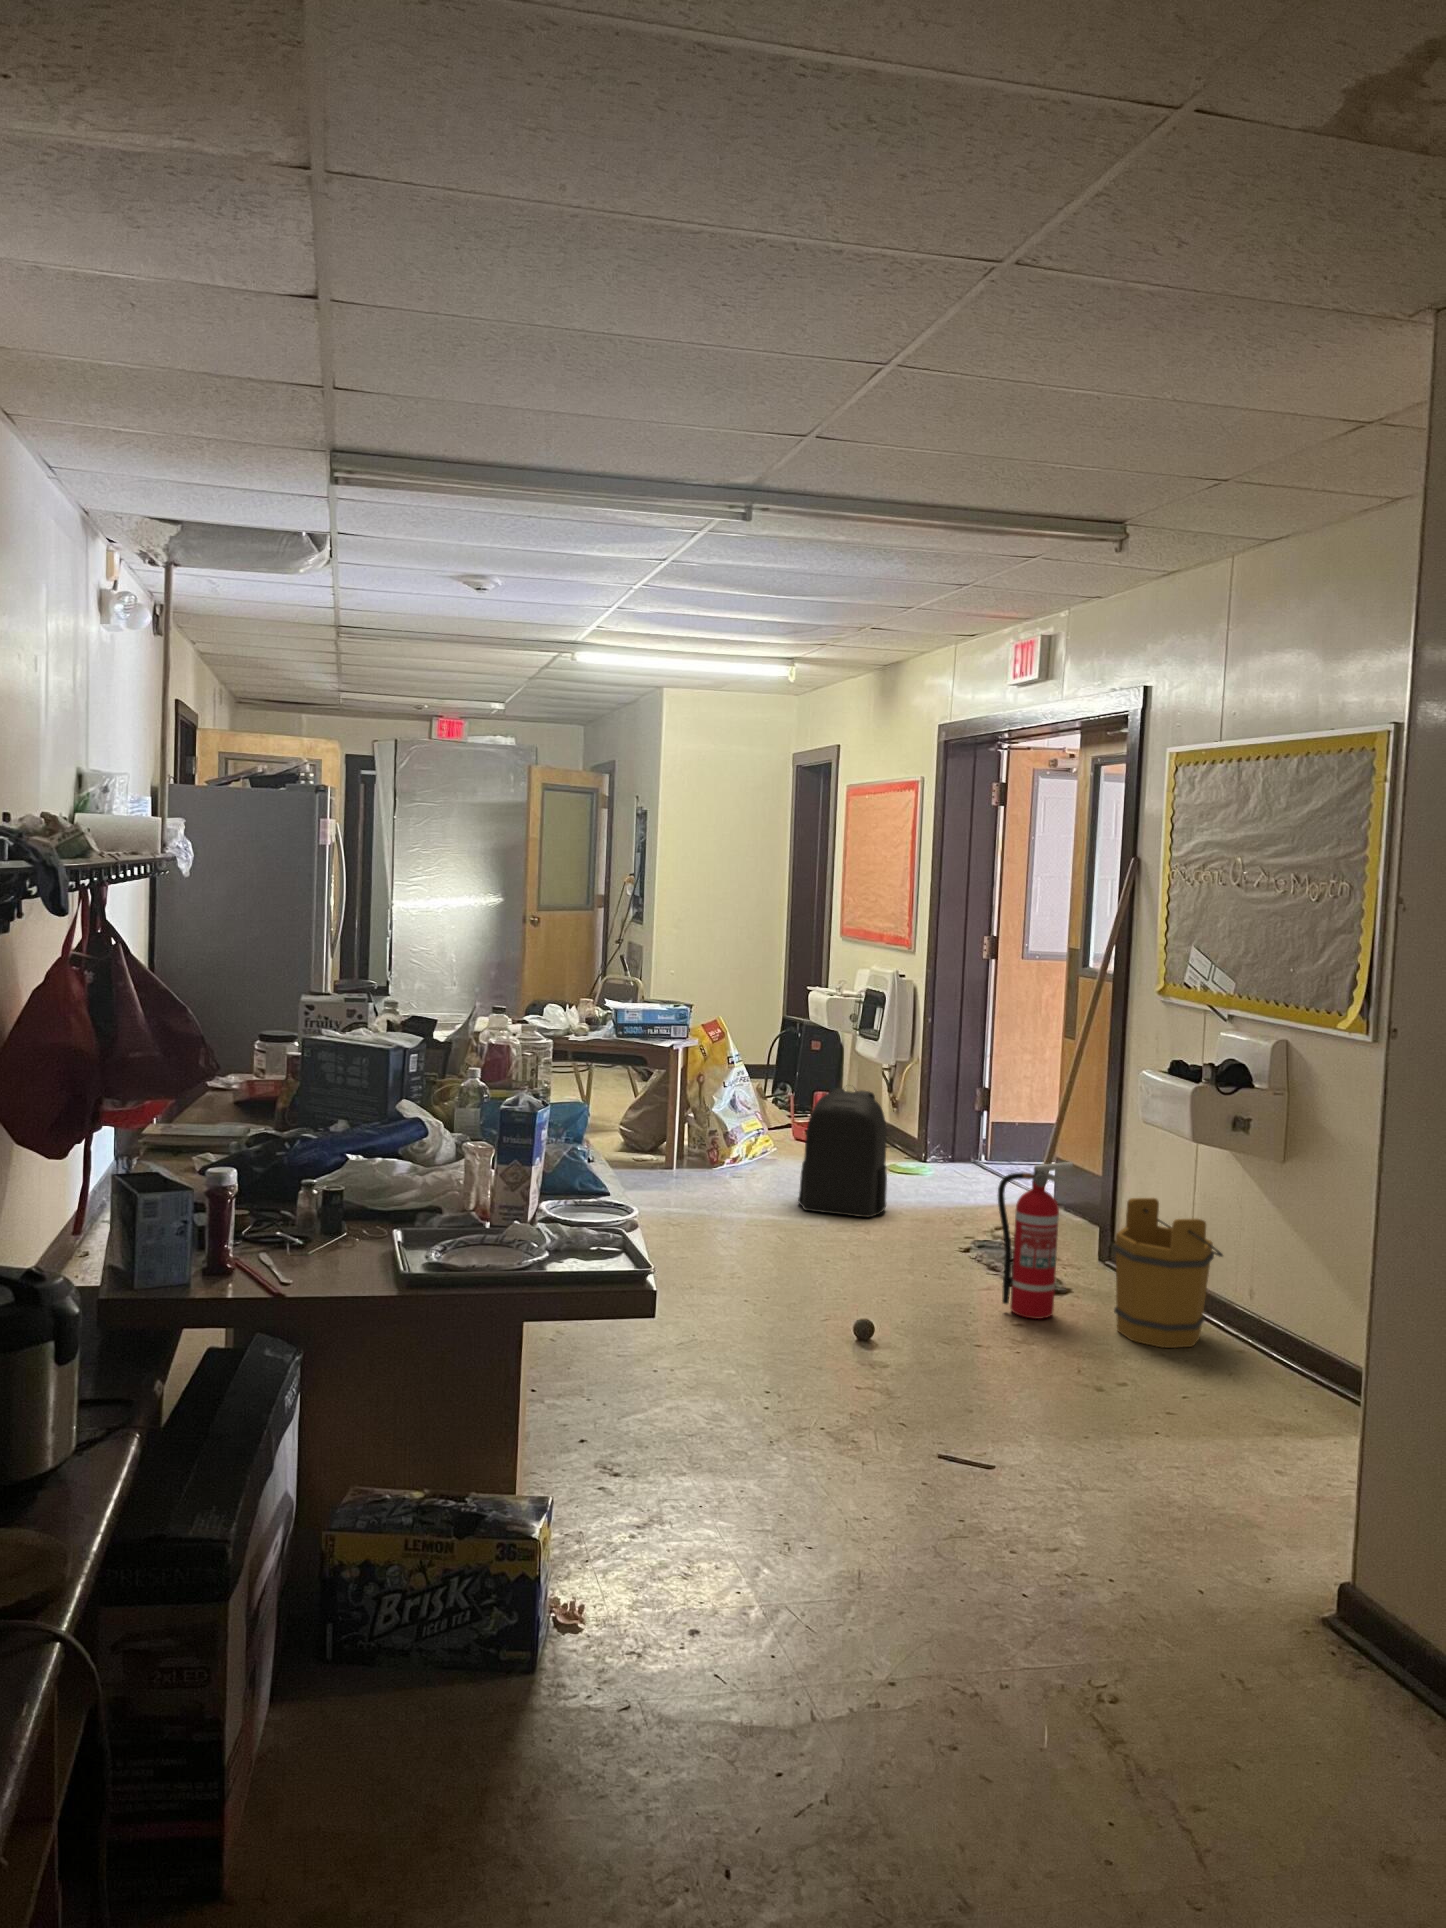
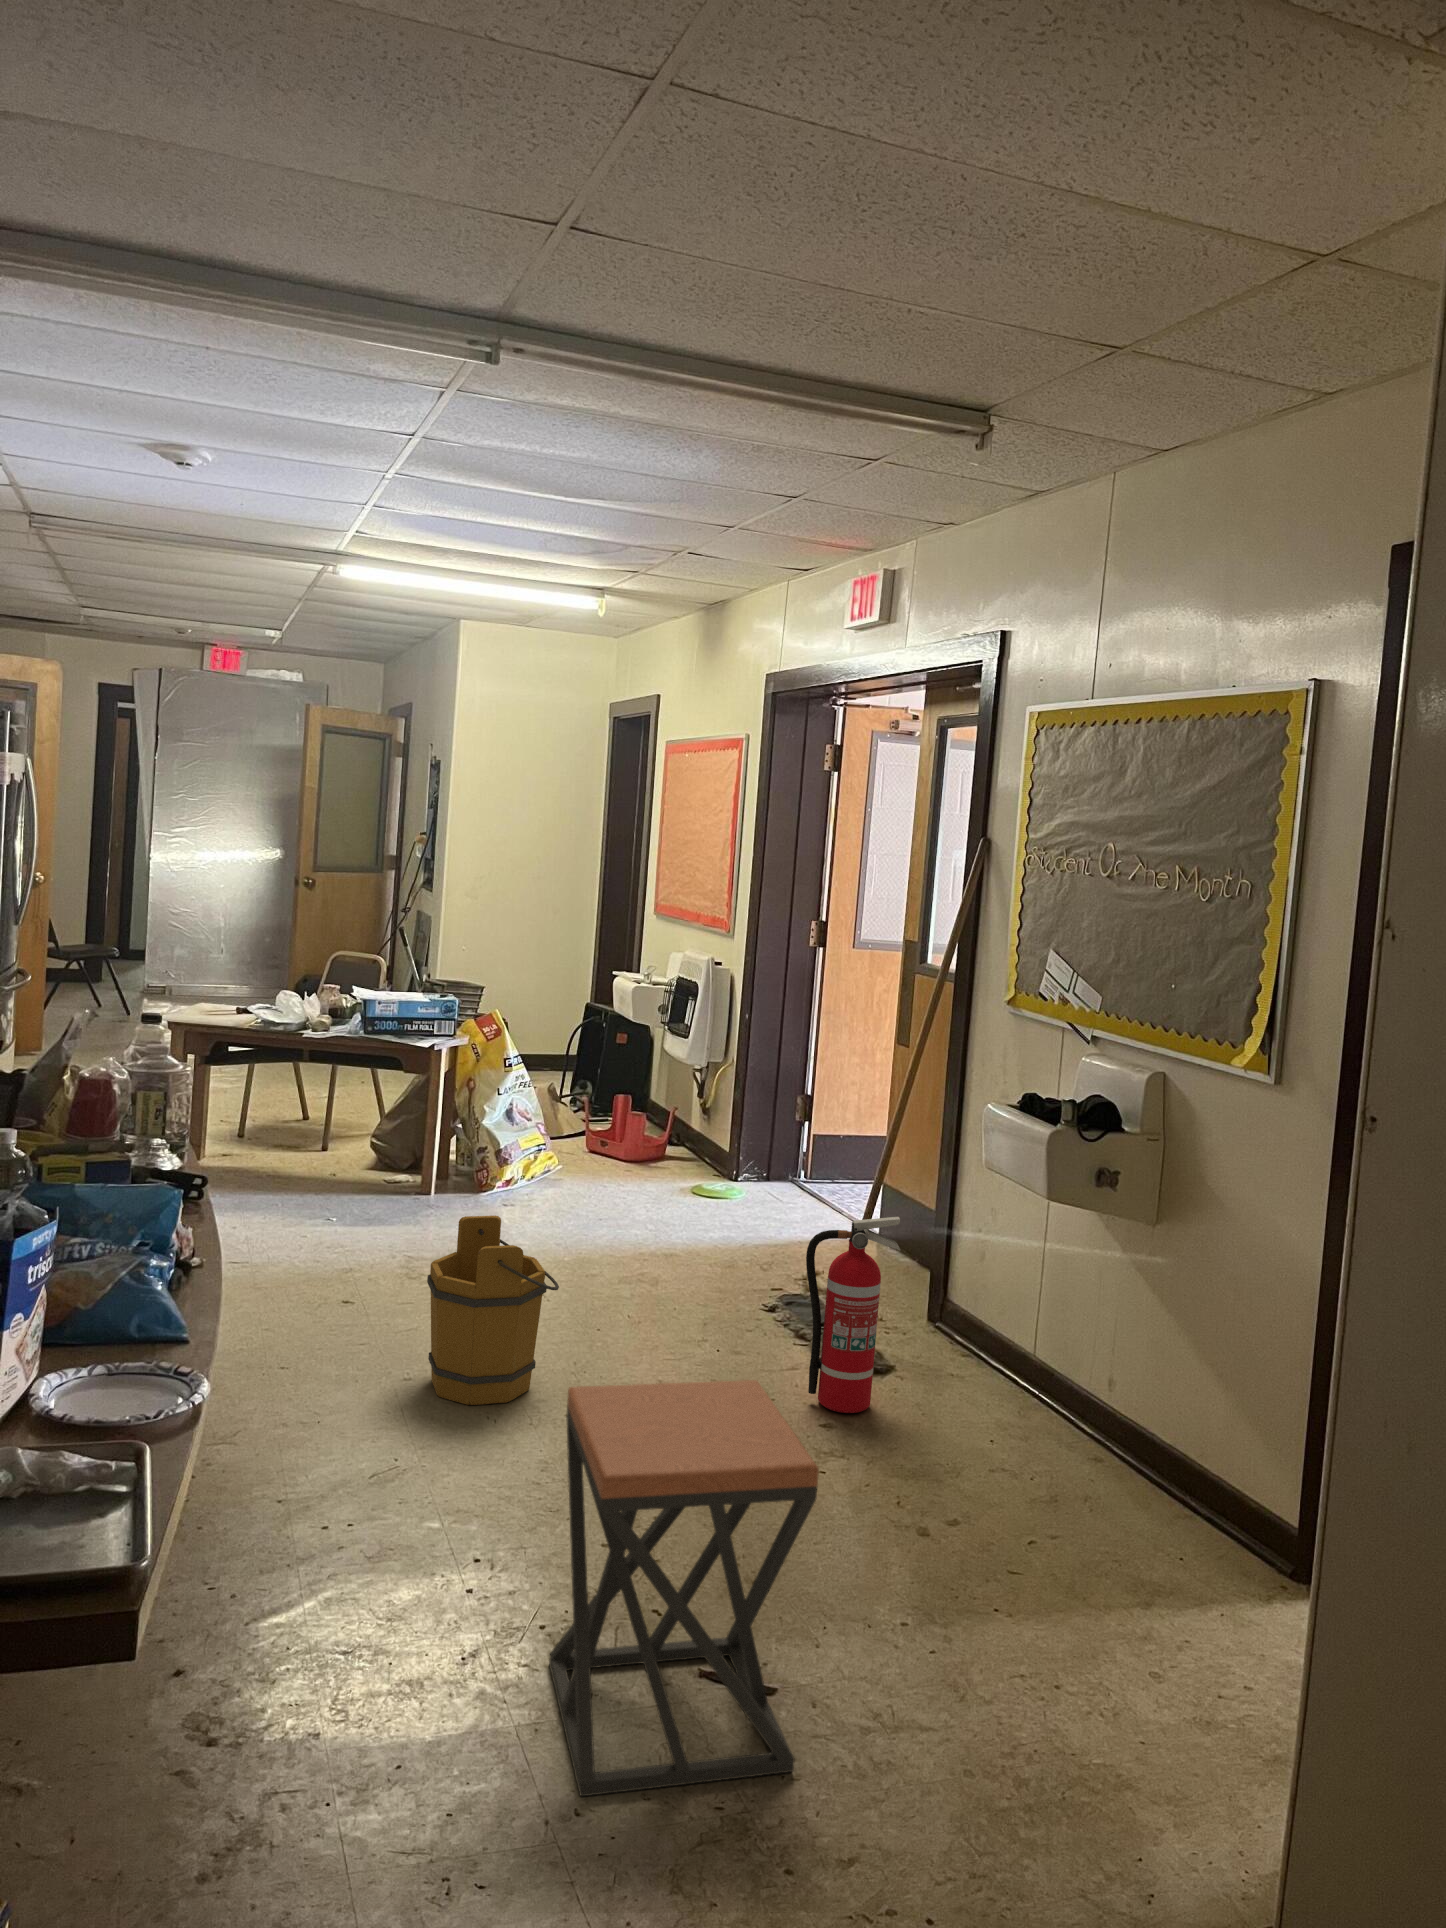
backpack: present [798,1088,887,1217] -> none [576,1100,684,1261]
bucket: present [1113,1198,1223,1348] -> present [427,1215,559,1405]
stool: none [829,1249,1022,1513] -> present [549,1380,819,1796]

